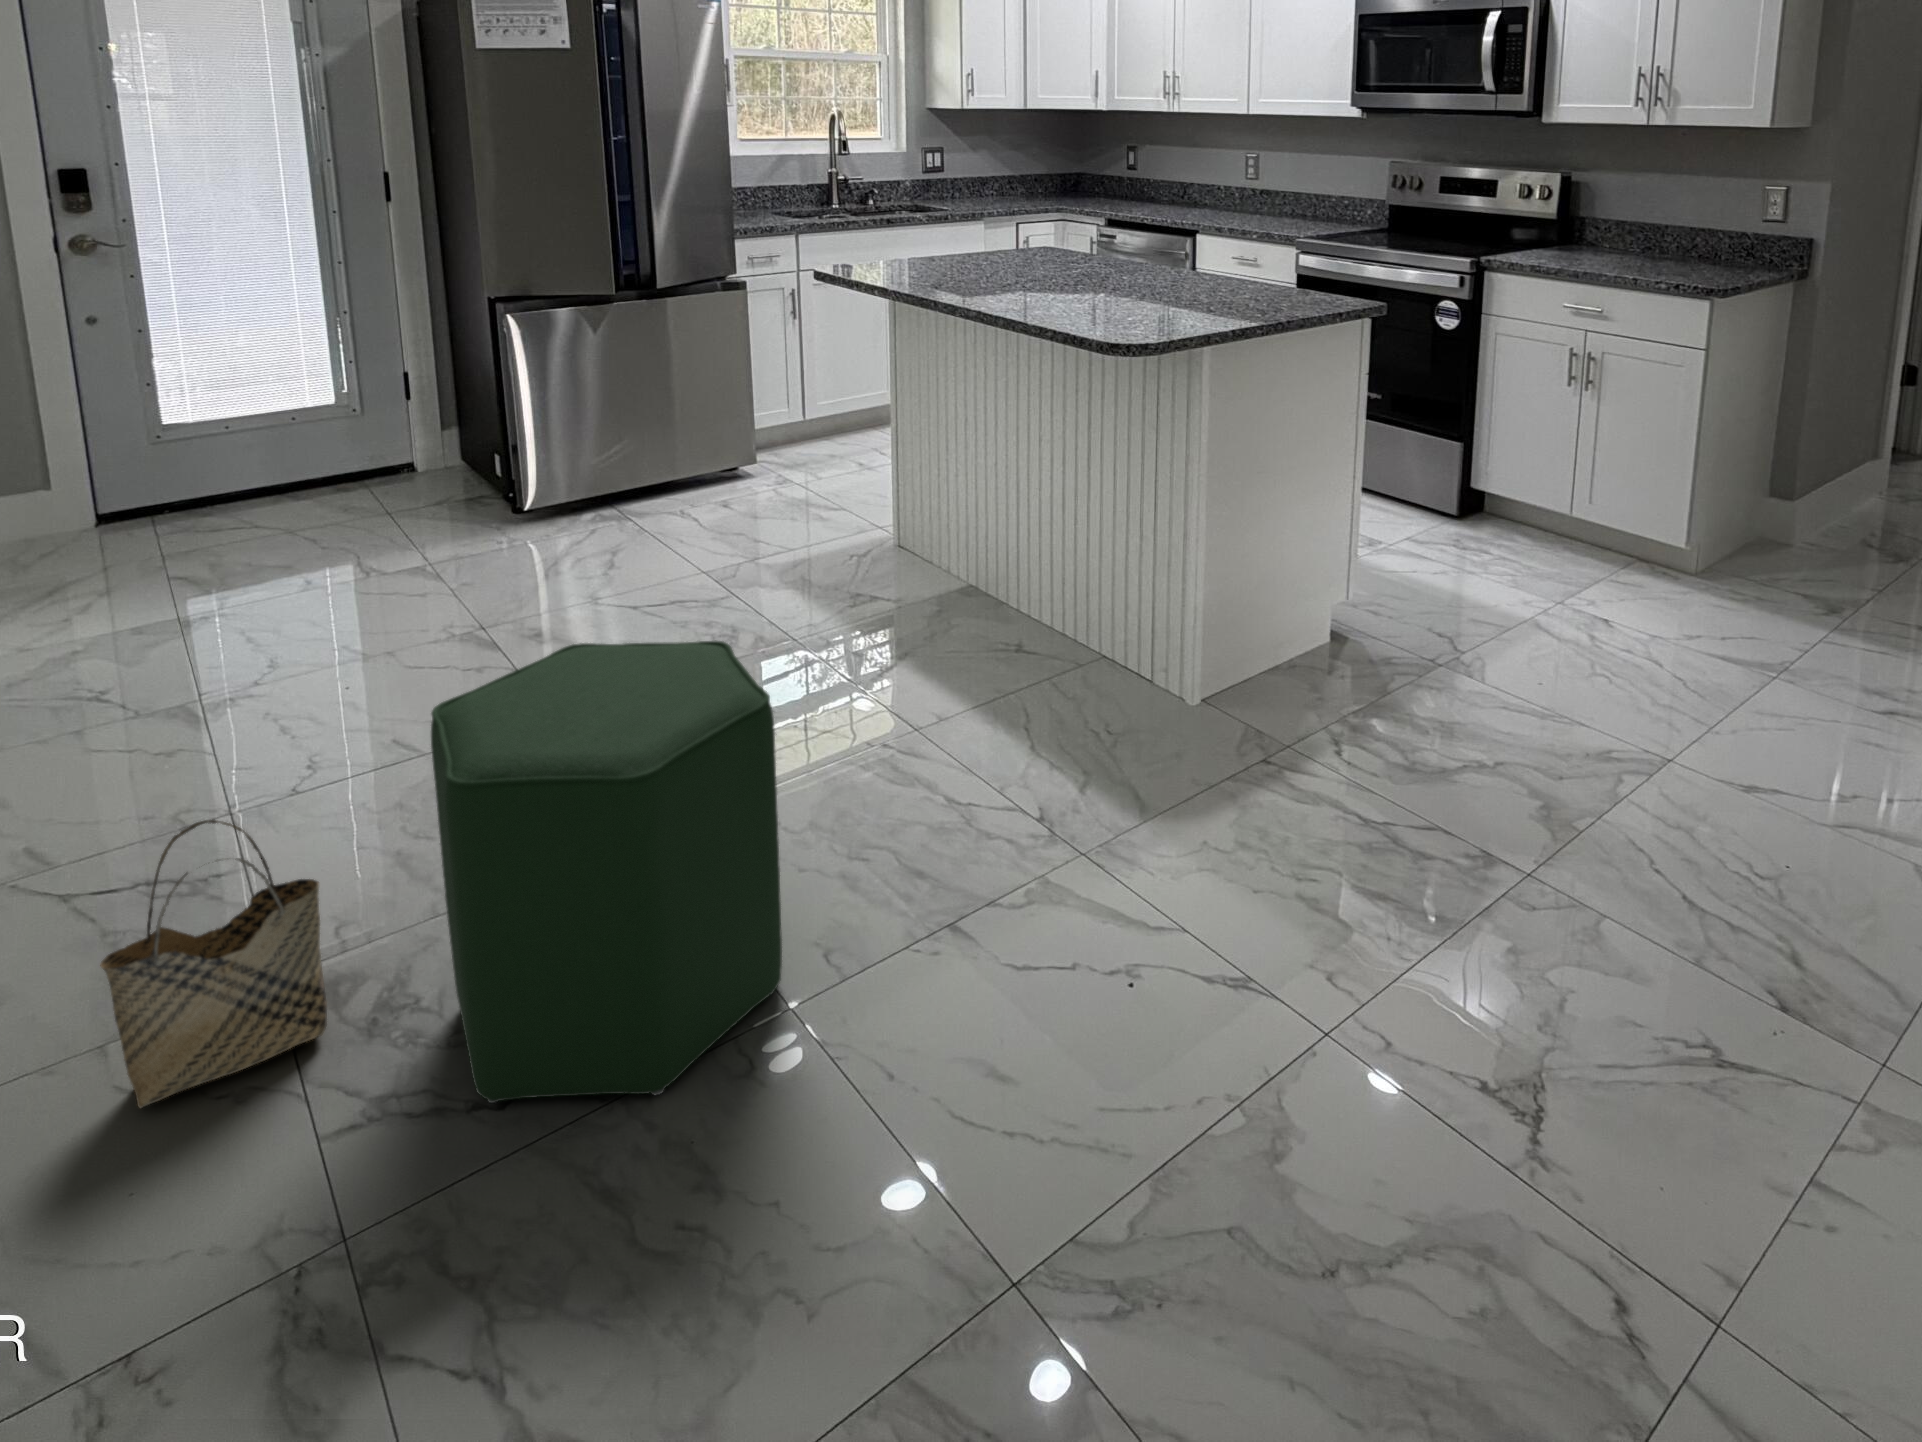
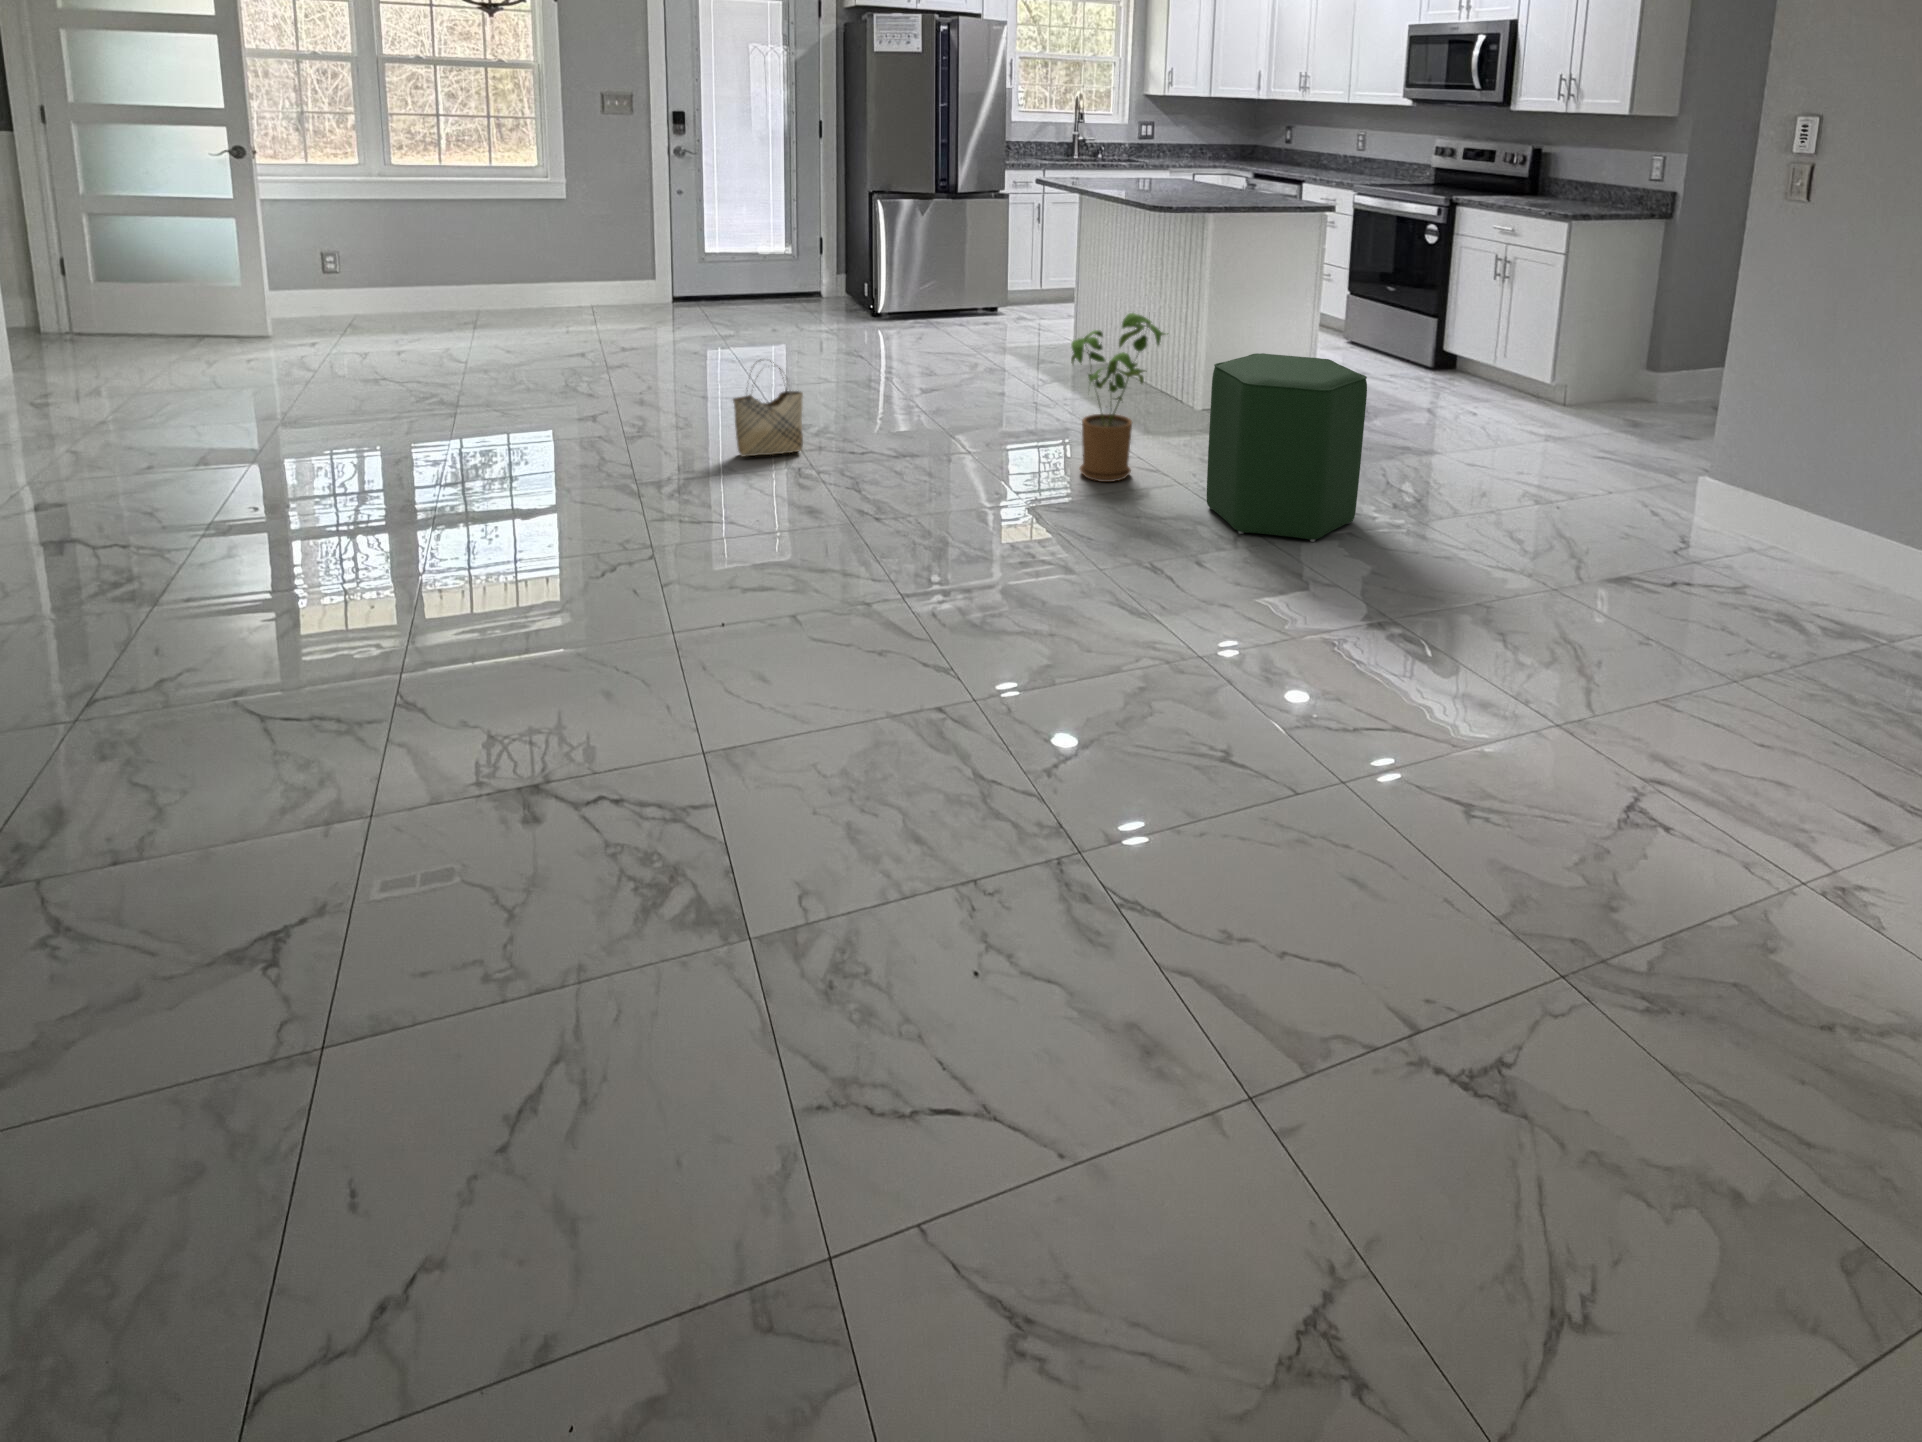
house plant: none [986,604,1194,993] -> present [1071,313,1168,482]
ottoman: present [431,641,782,1103] -> present [1207,353,1367,542]

